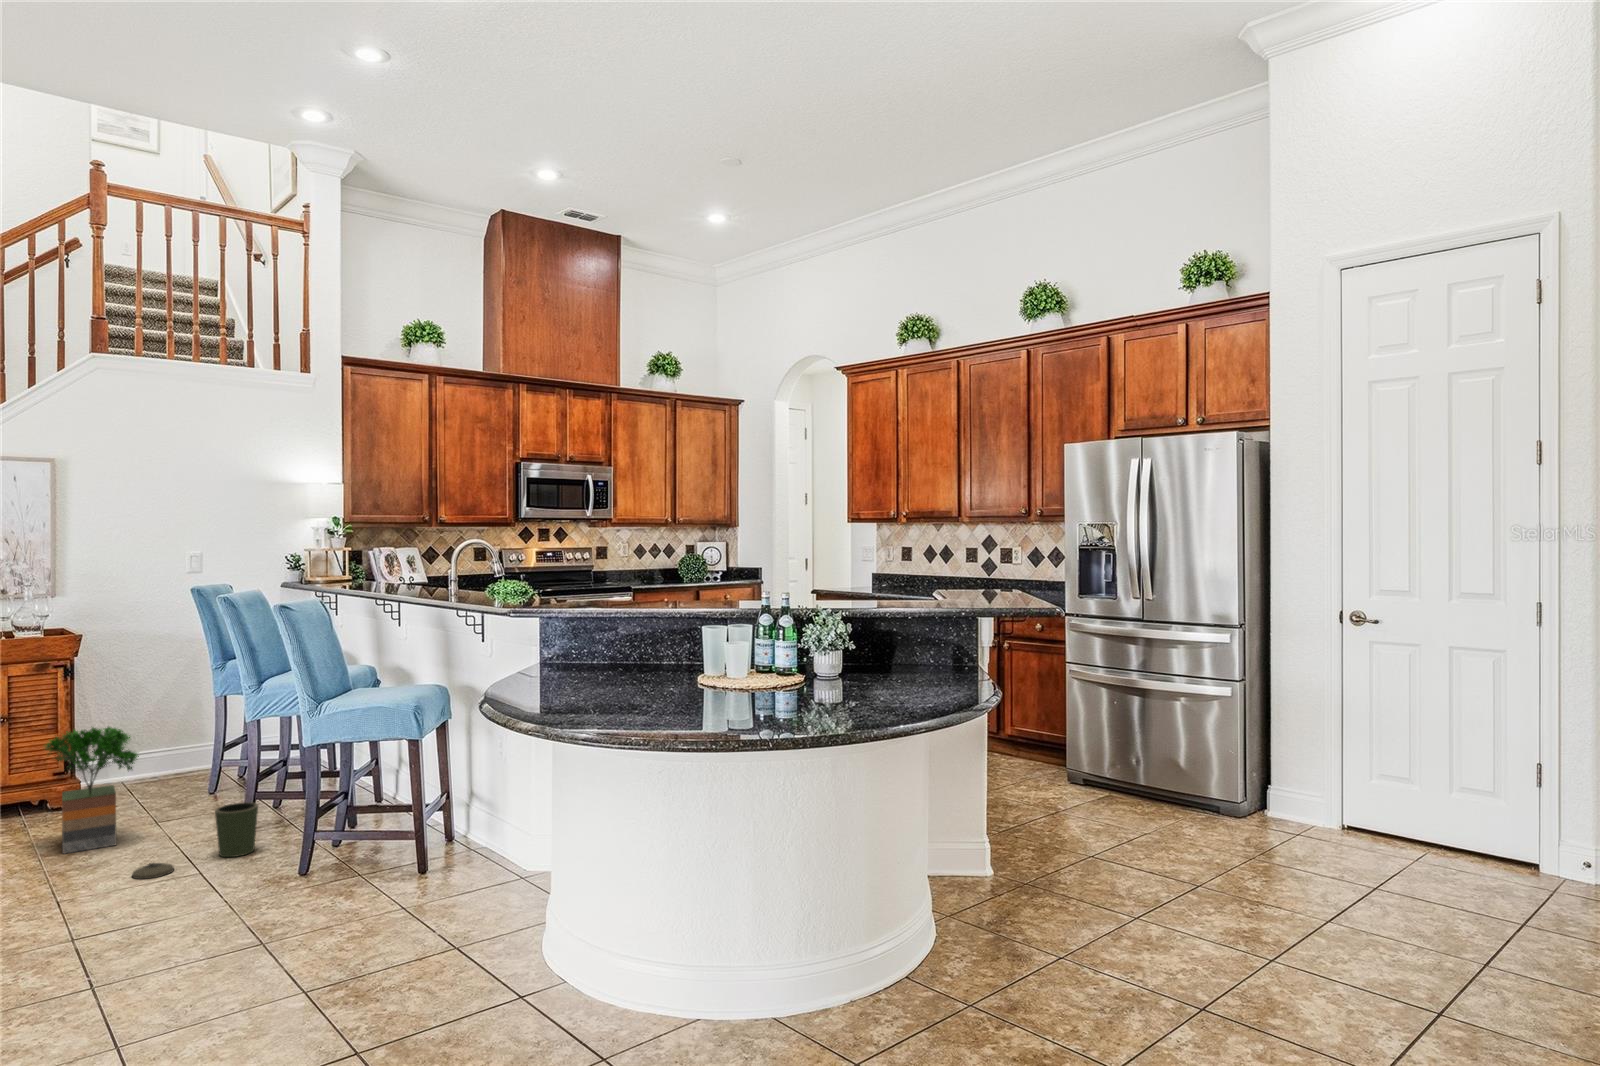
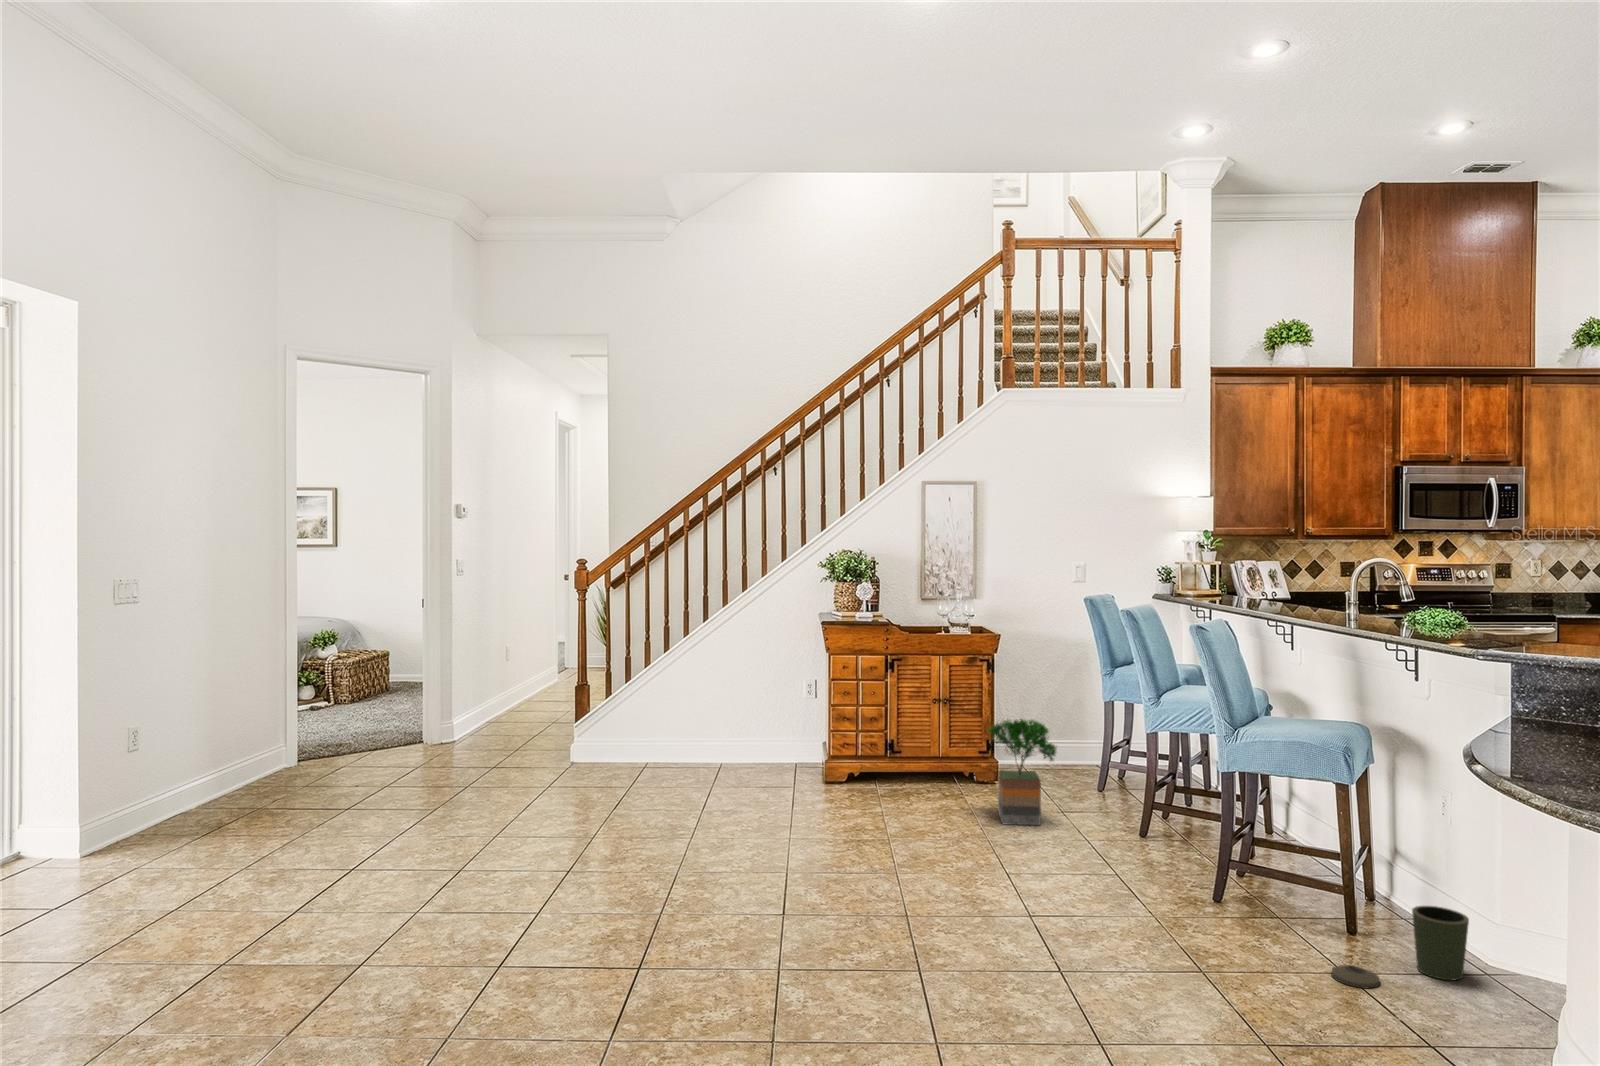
trash can: present [132,802,258,879] -> present [1331,906,1469,988]

